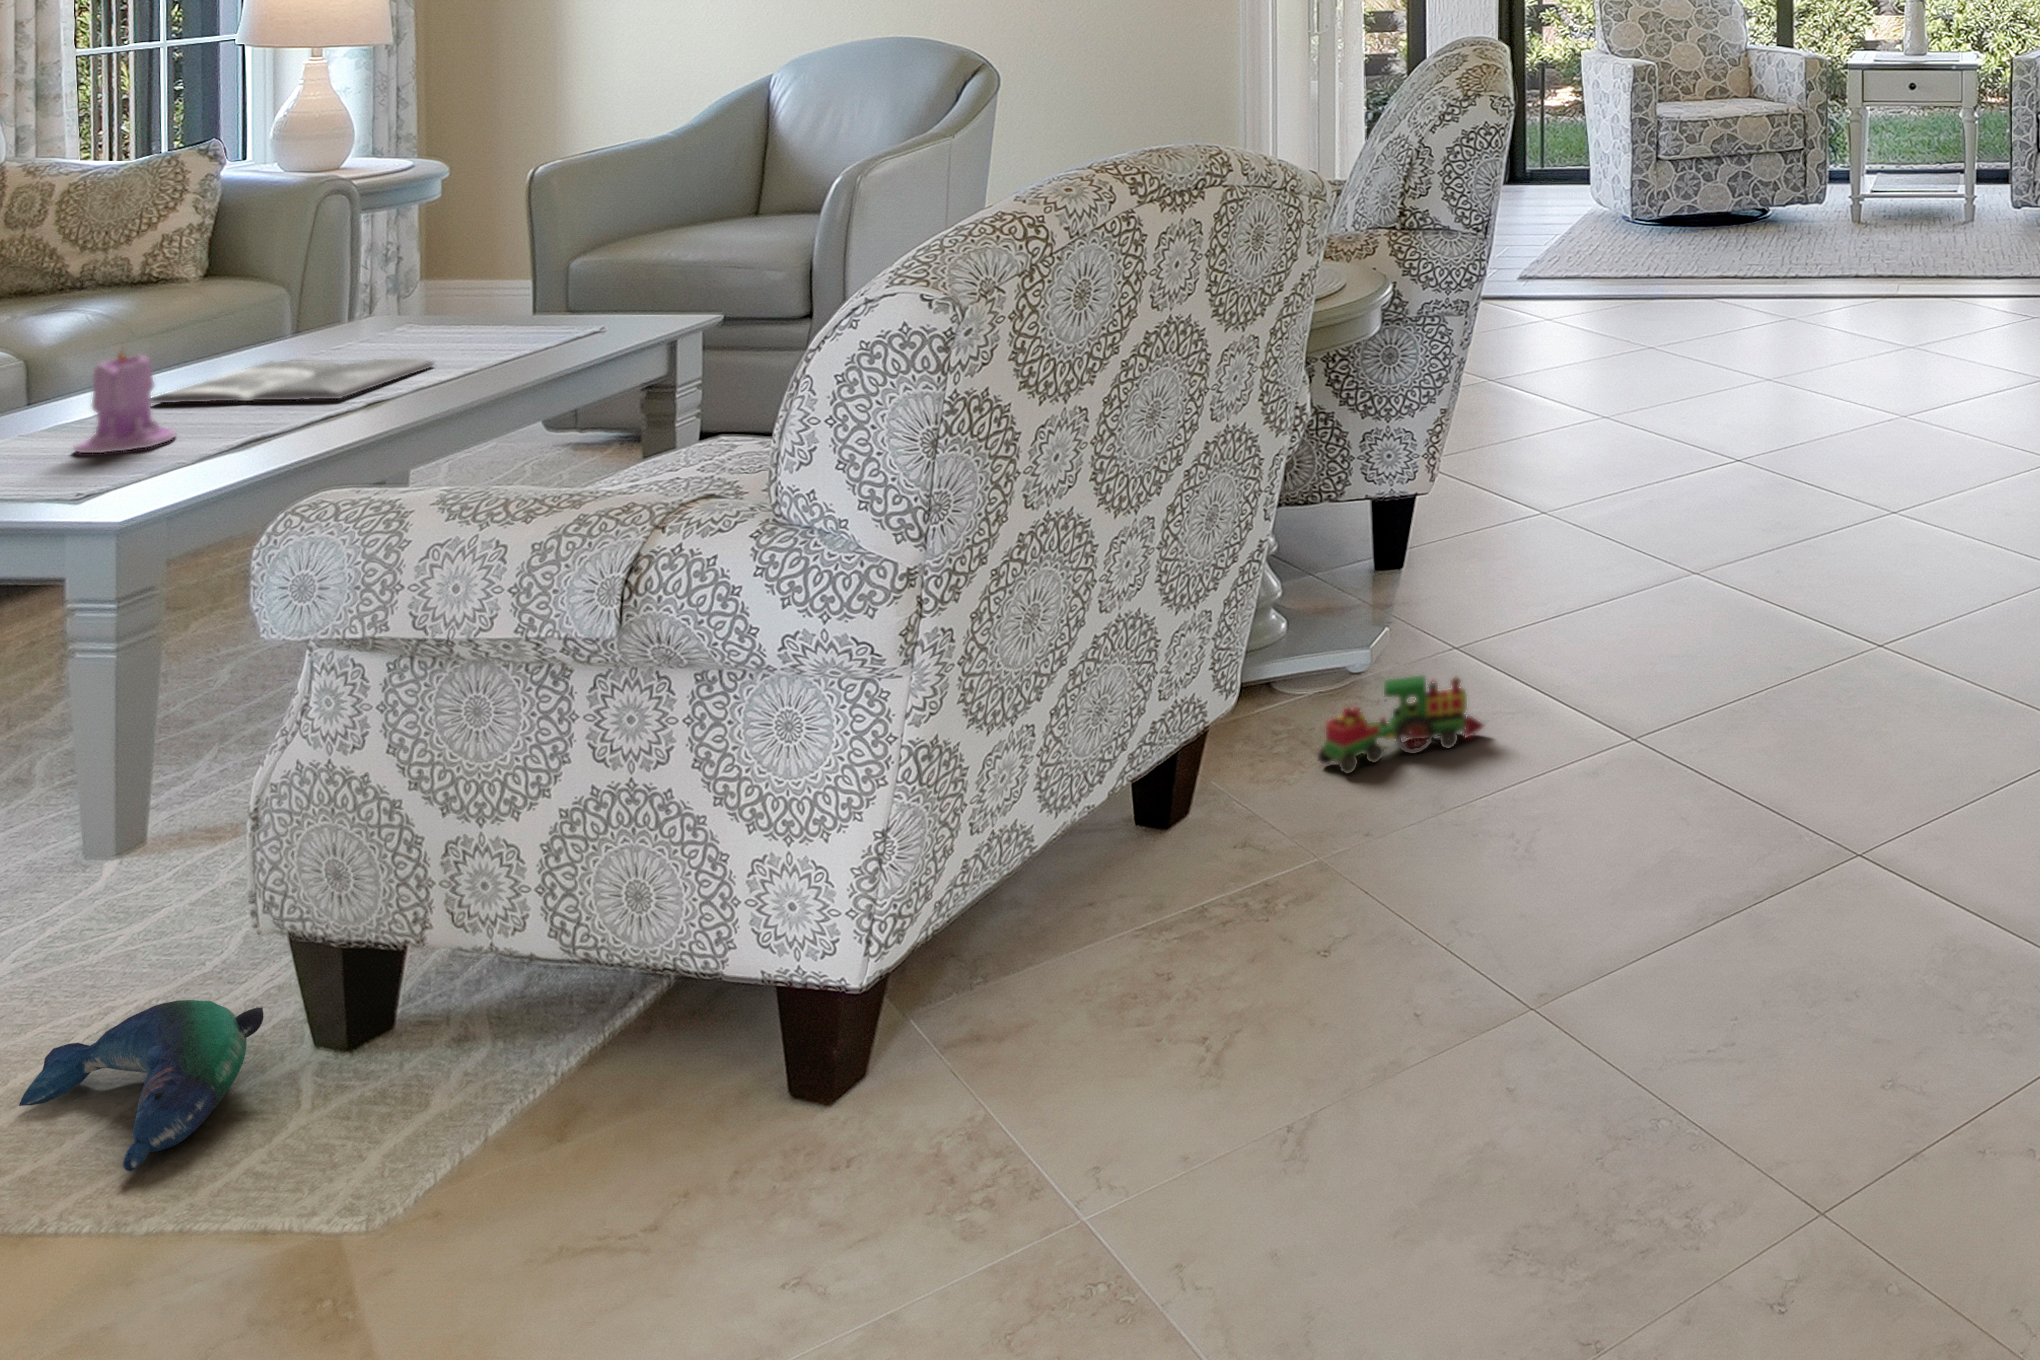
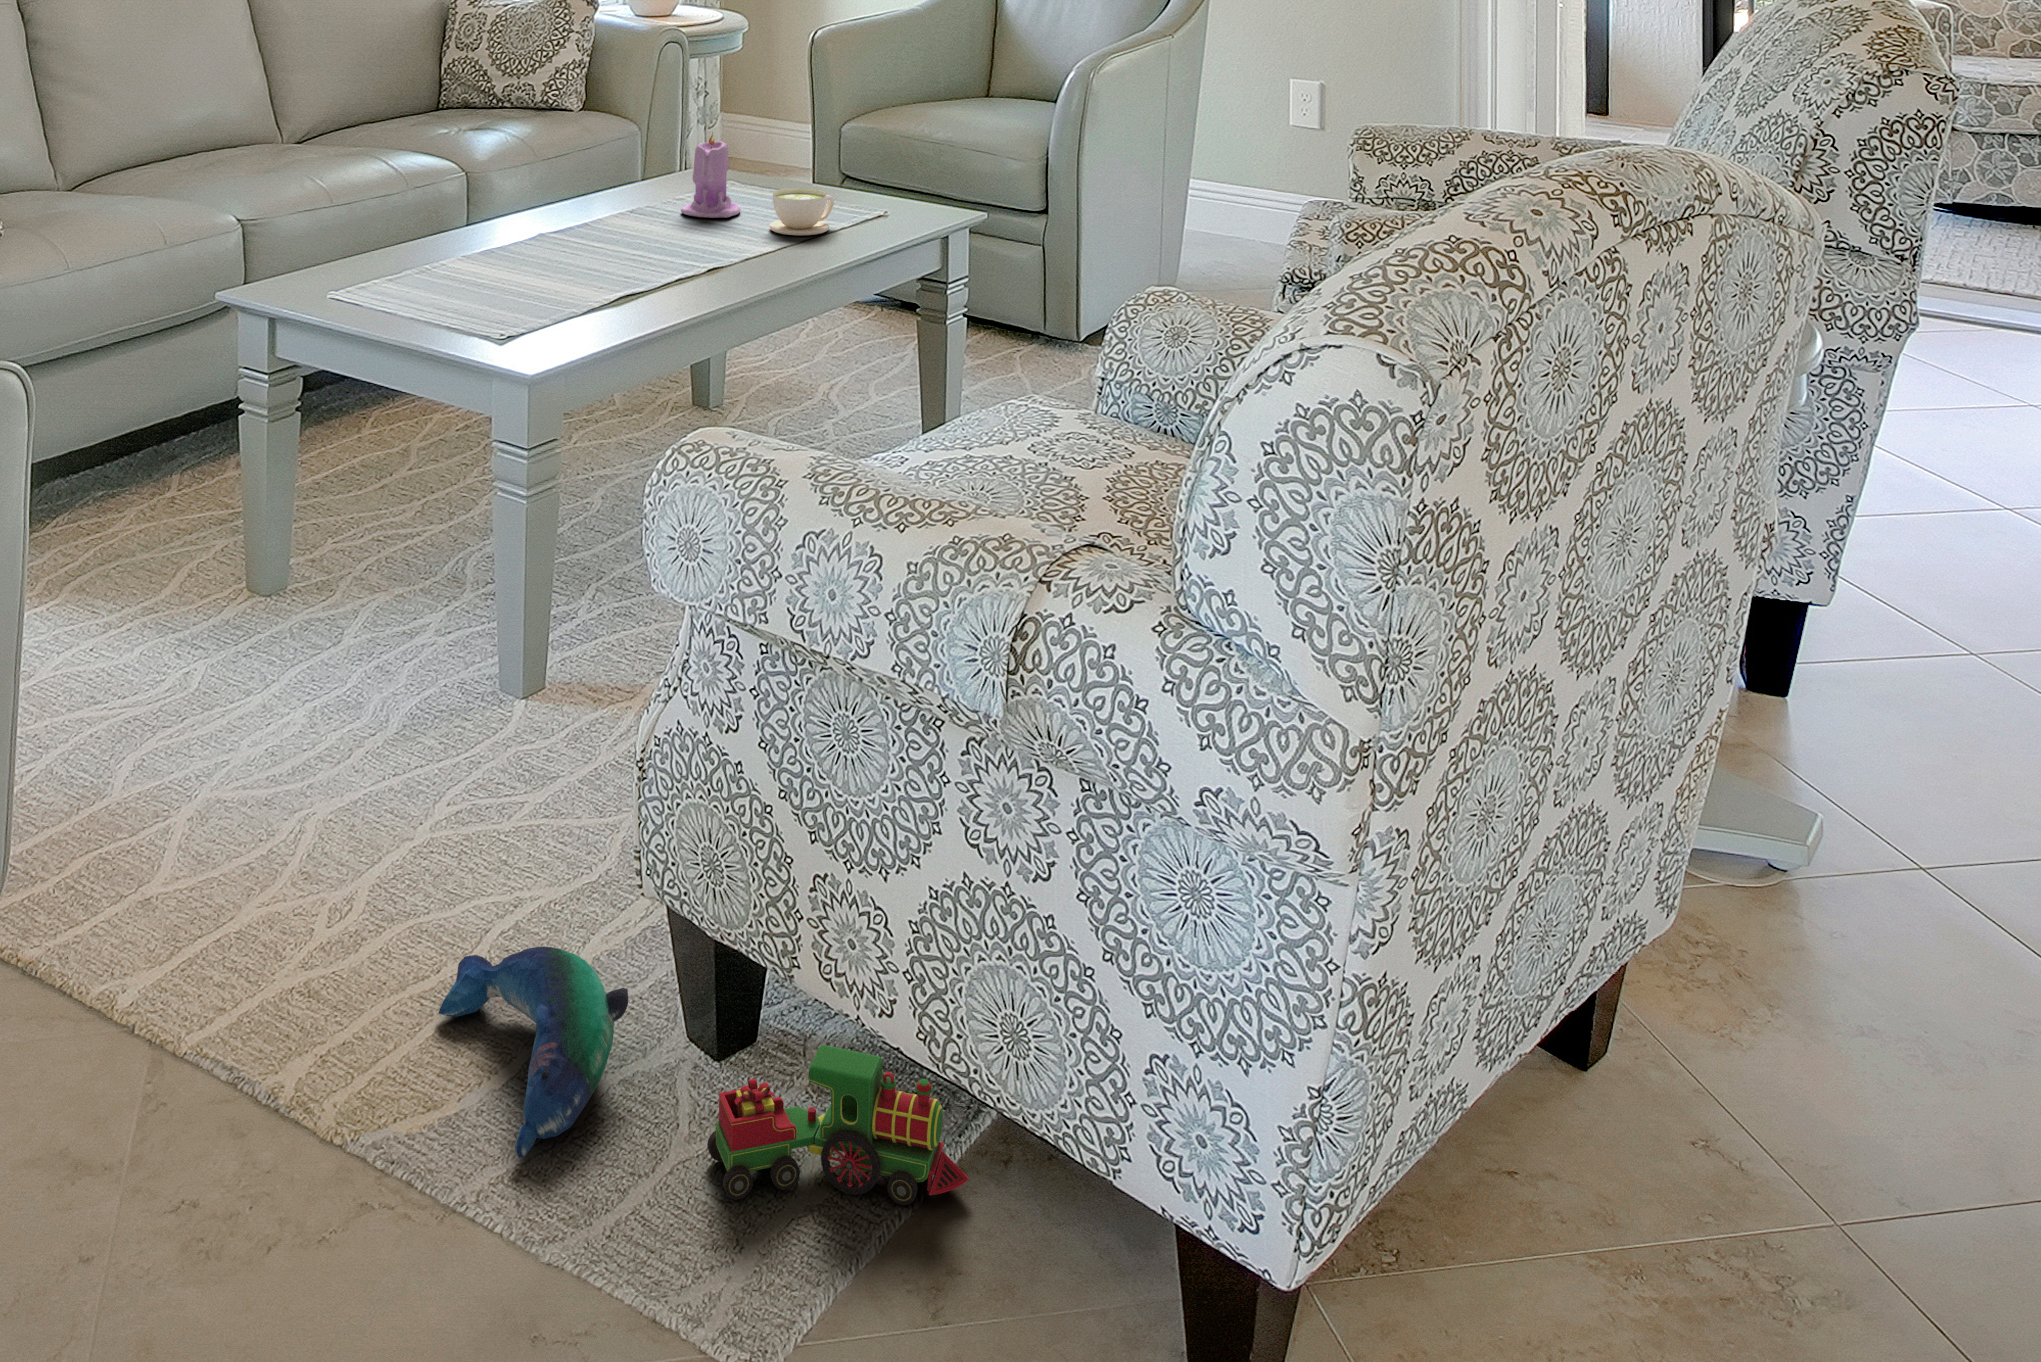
coffee cup: none [461,304,542,351] -> present [770,188,834,235]
candle: present [74,353,176,453] -> present [681,132,740,218]
magazine: present [151,358,433,403] -> none [546,220,751,272]
toy train: present [1318,676,1483,773] -> present [707,1045,969,1205]

